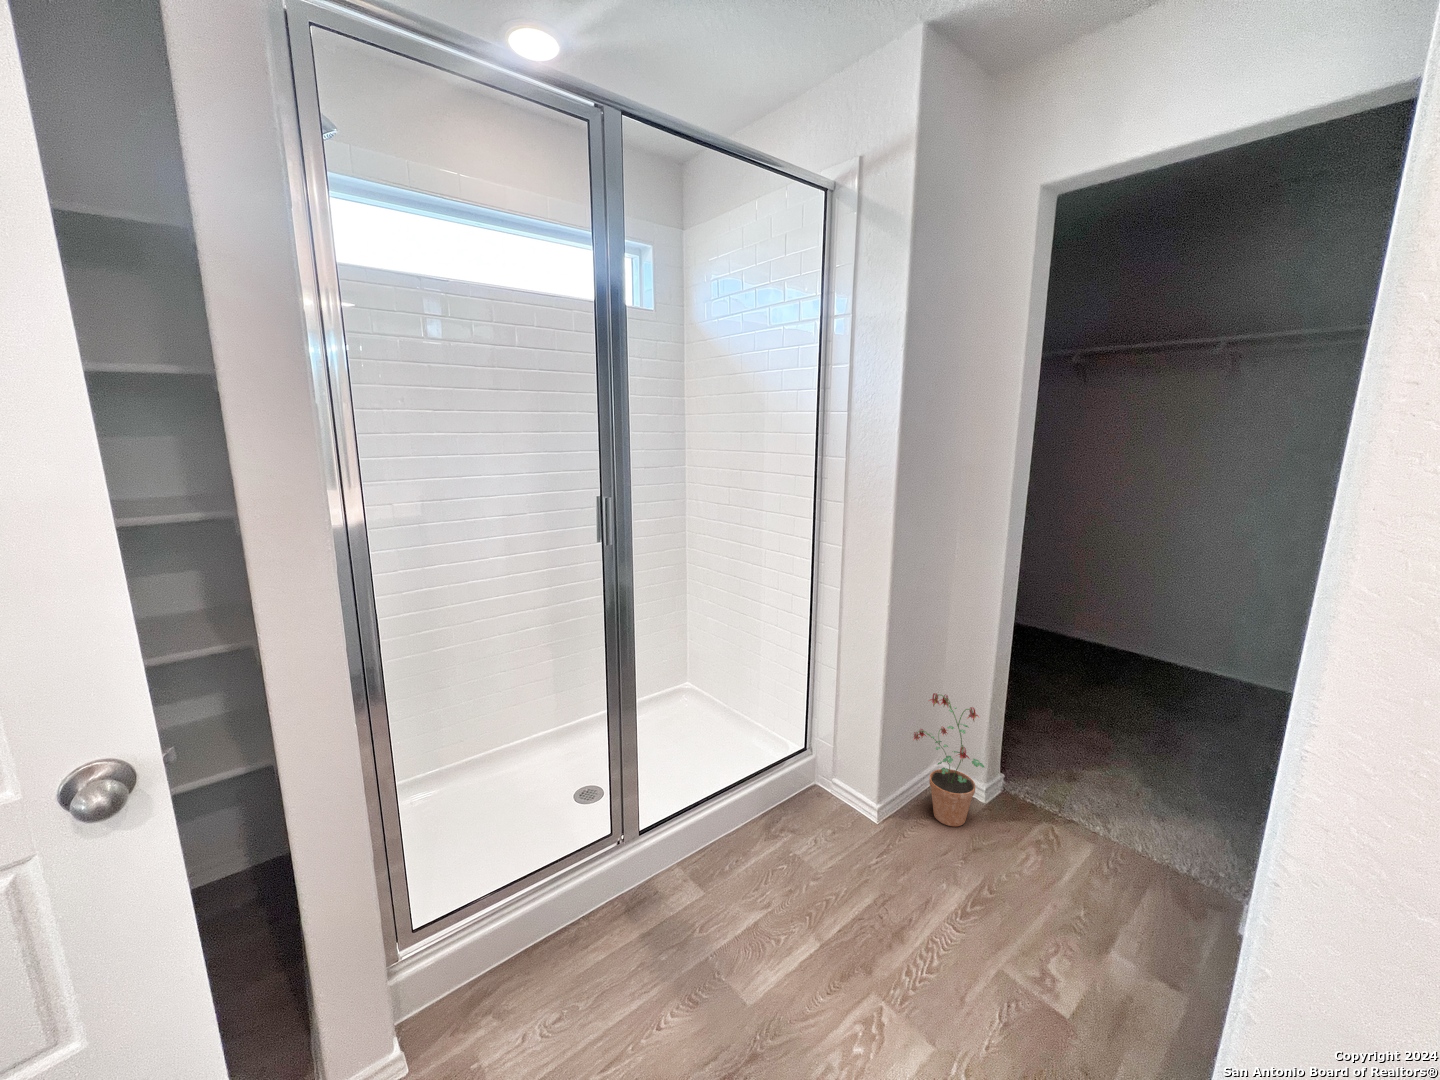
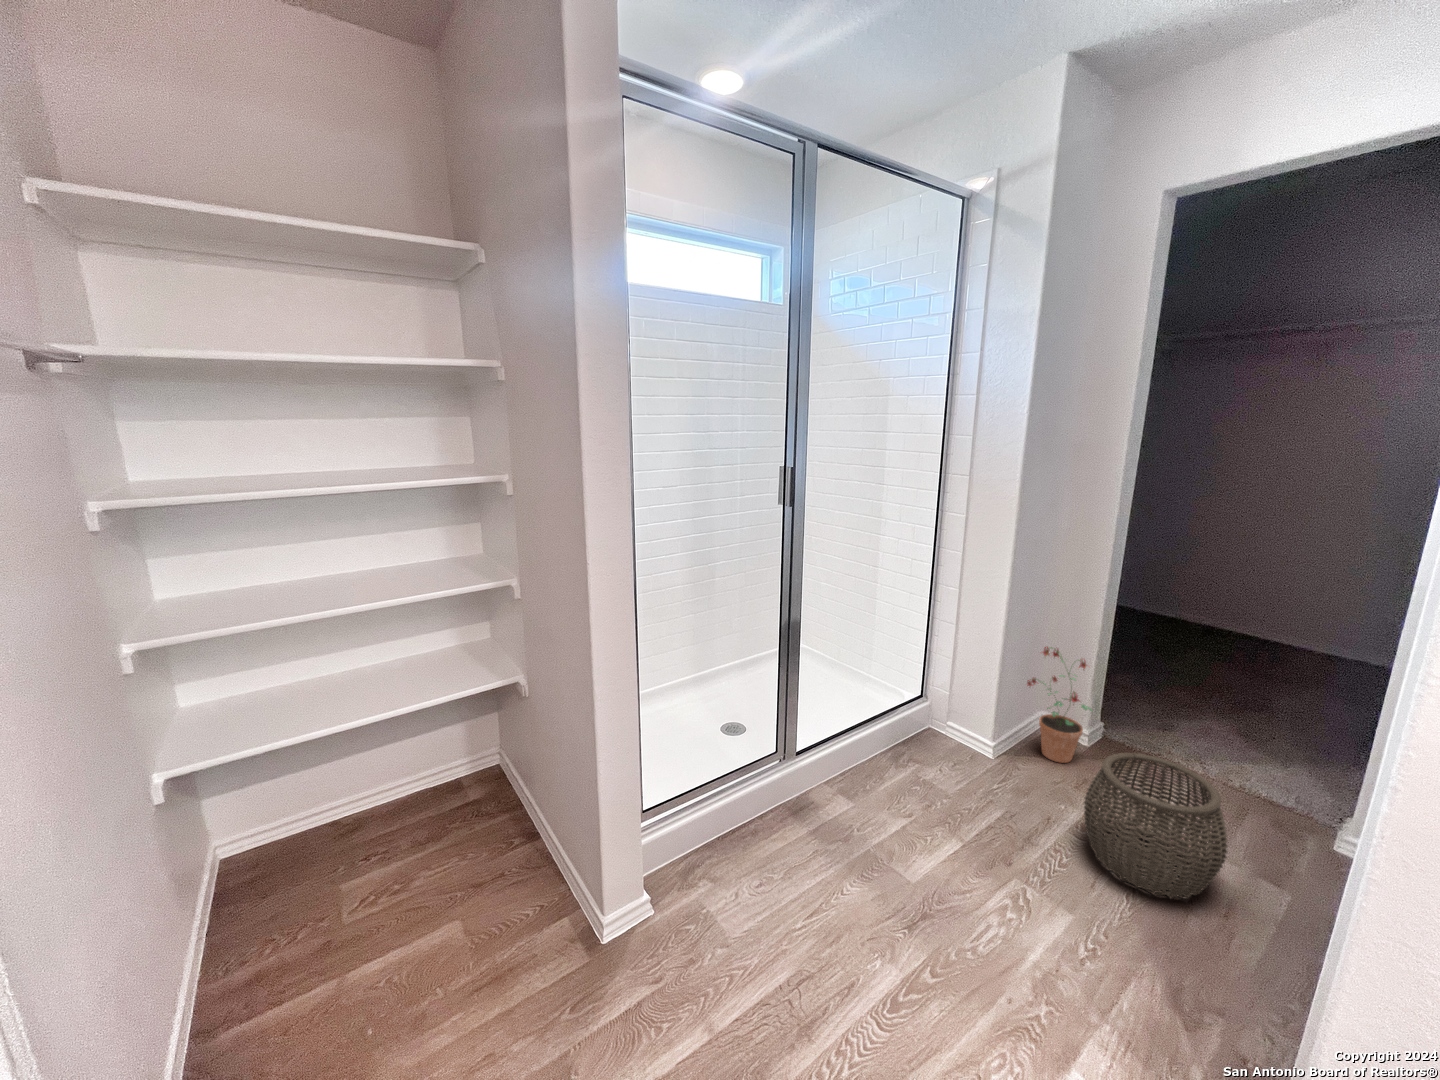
woven basket: none [957,827,1111,1012] -> present [1084,753,1228,899]

